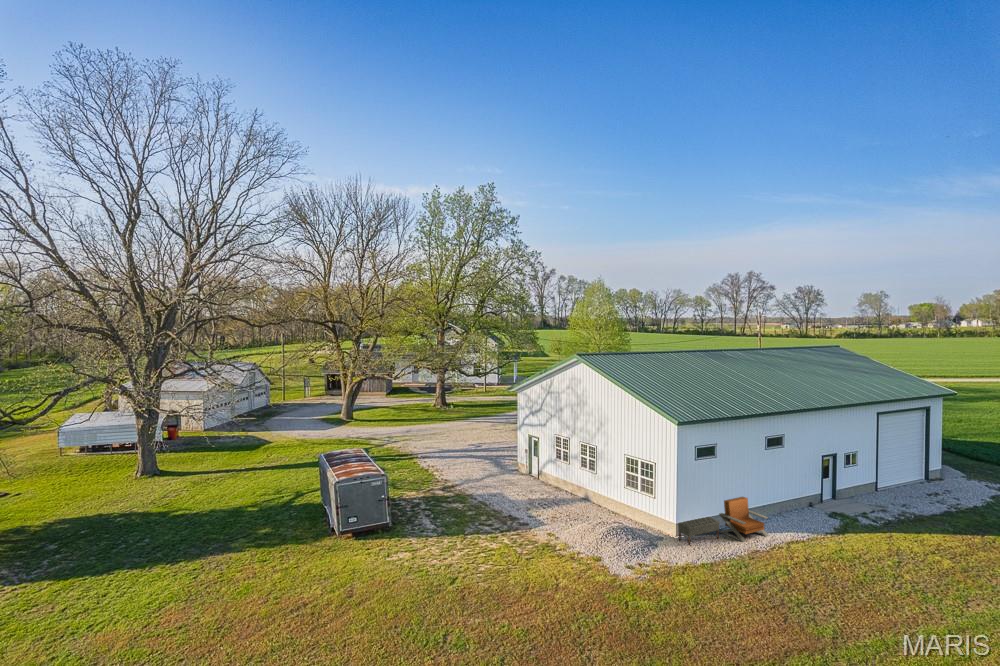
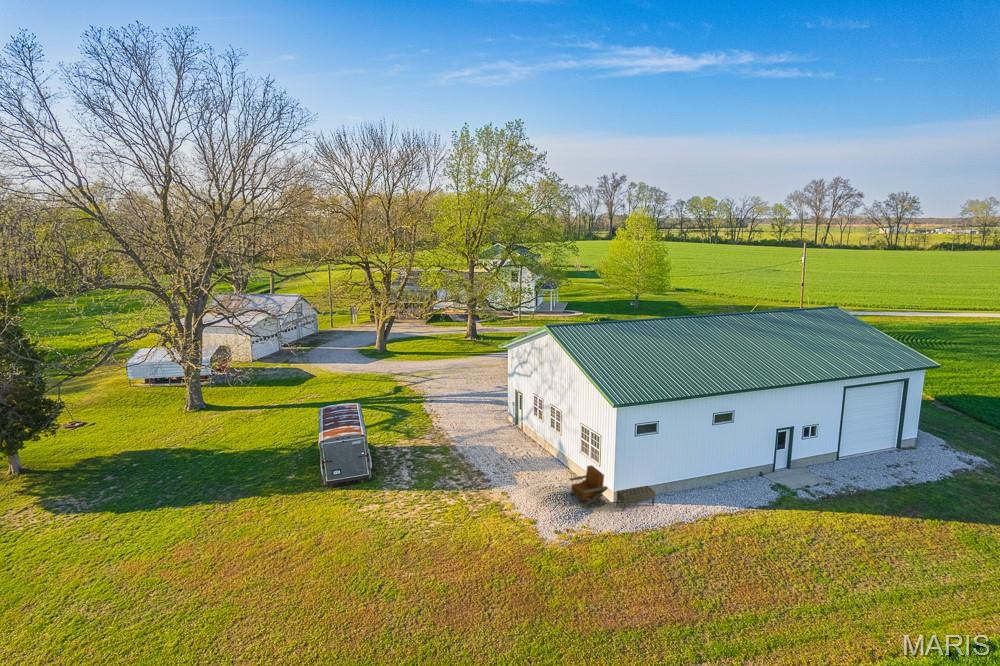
lounge chair: present [719,497,768,542] -> present [569,465,608,508]

